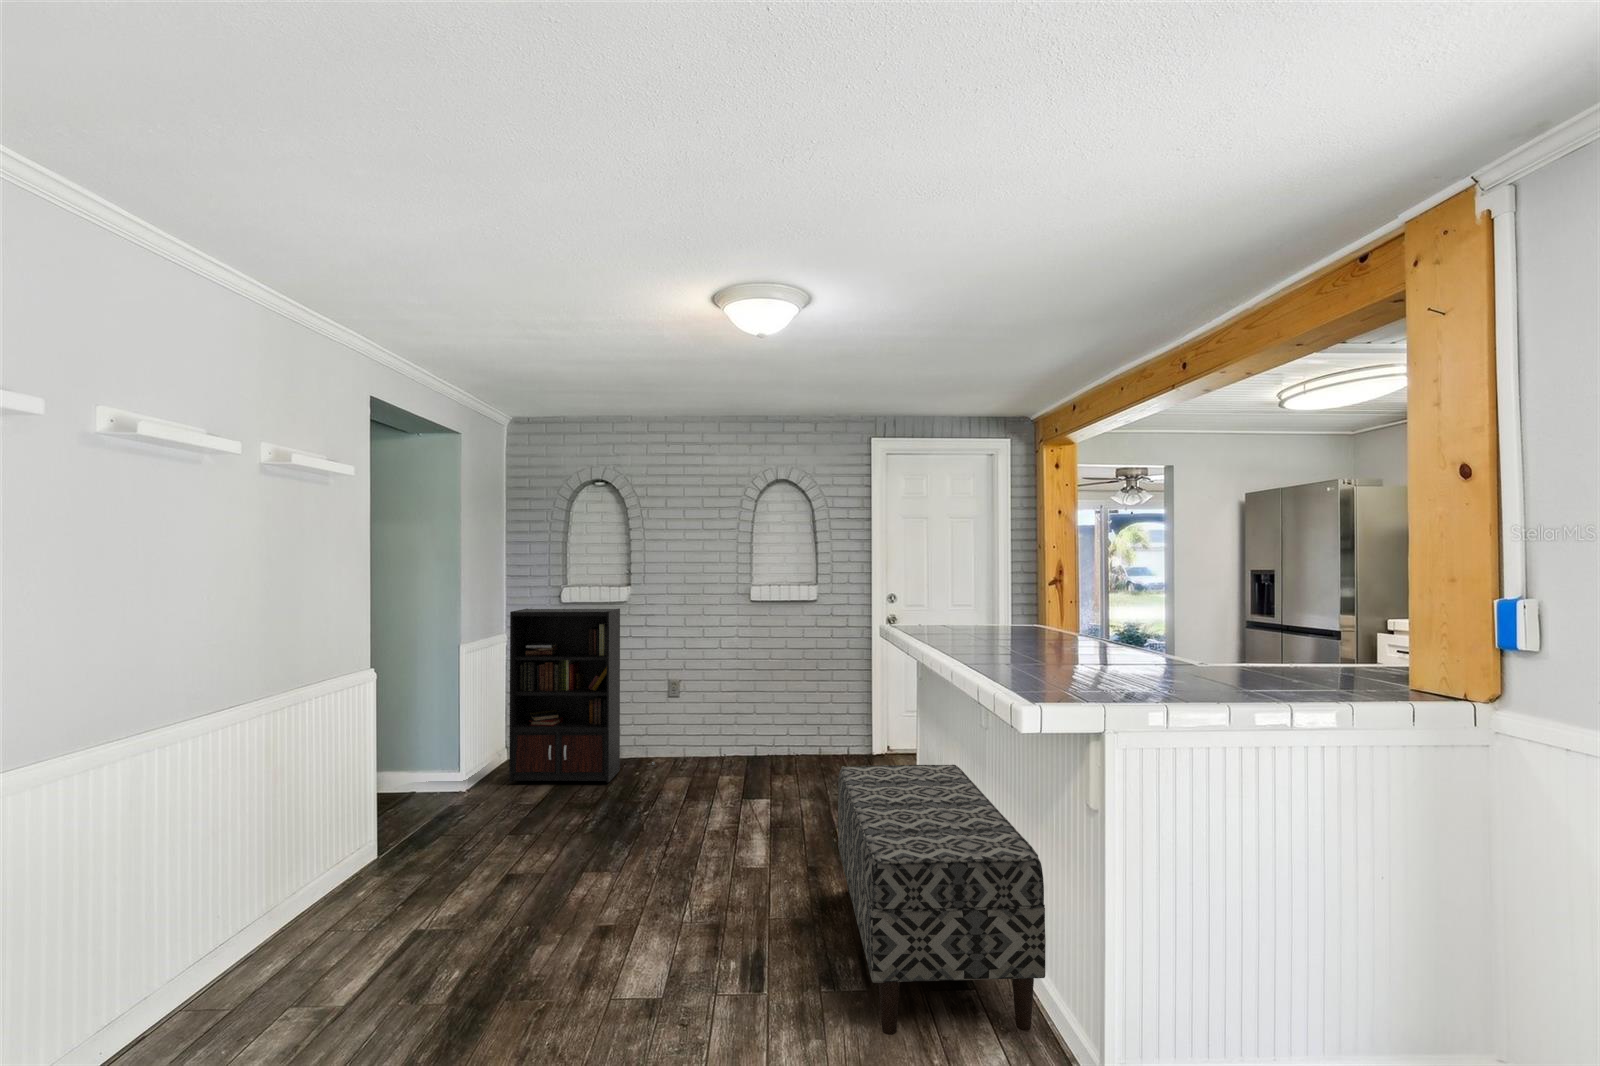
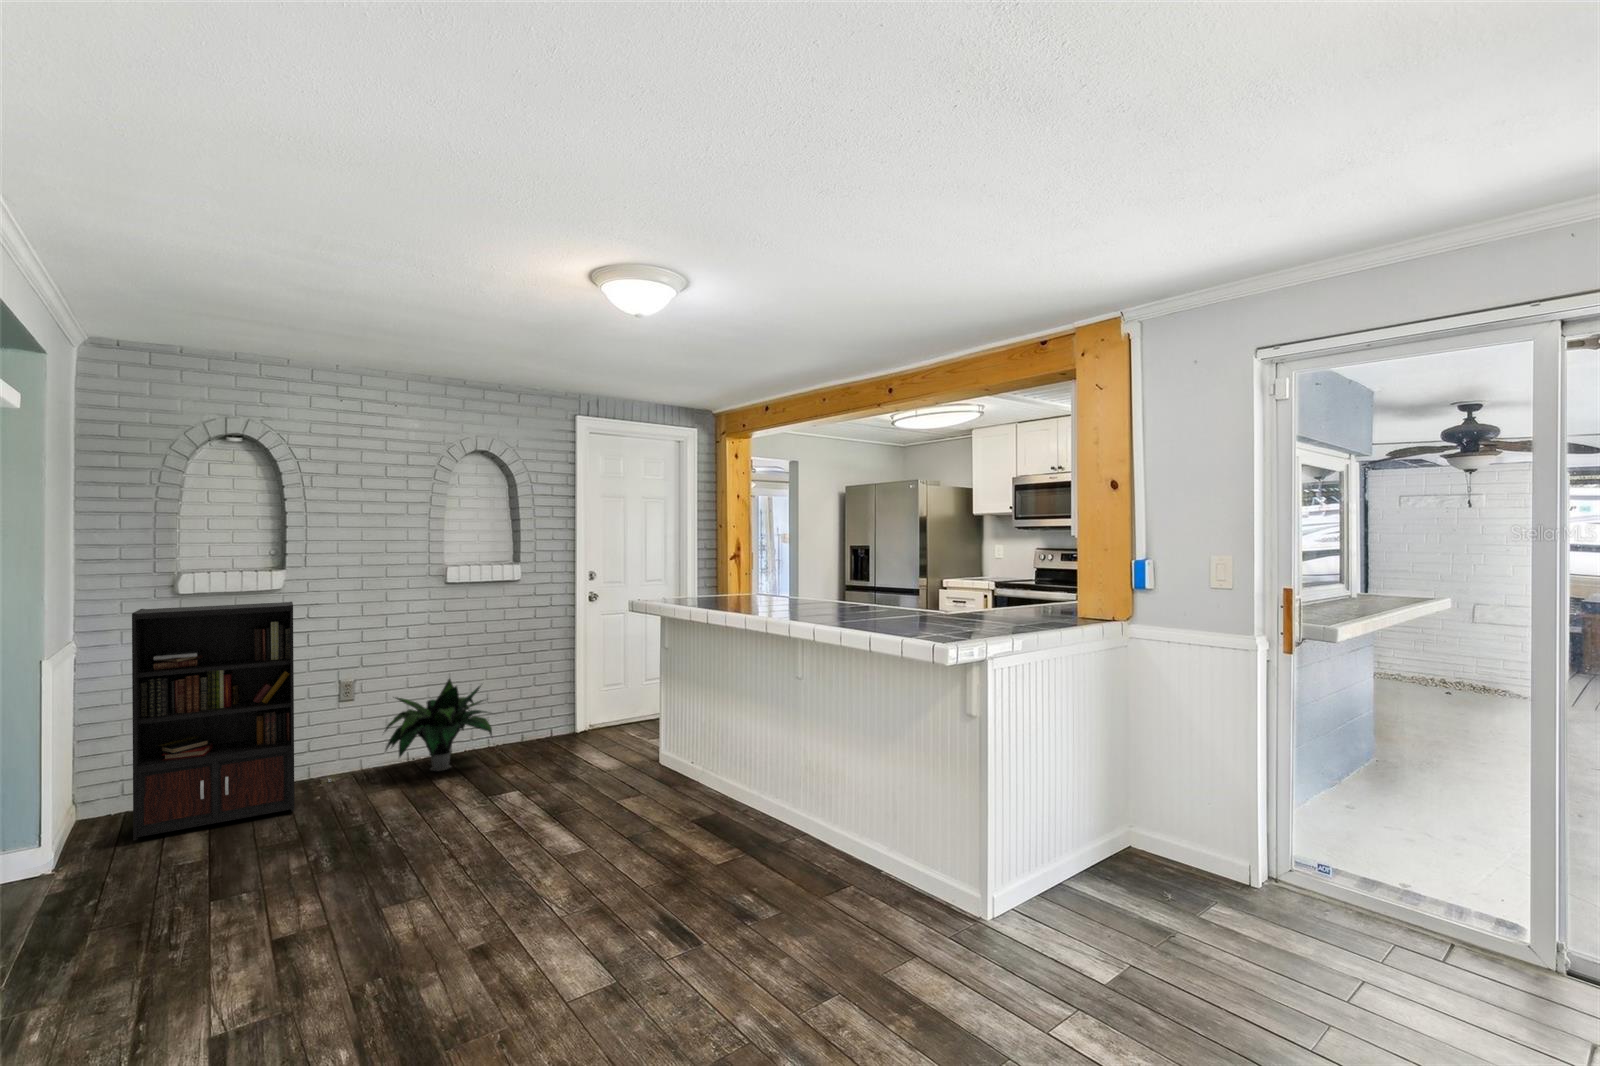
potted plant: none [687,686,789,772] -> present [385,679,492,771]
bench: present [838,765,1046,1035] -> none [670,714,924,936]

